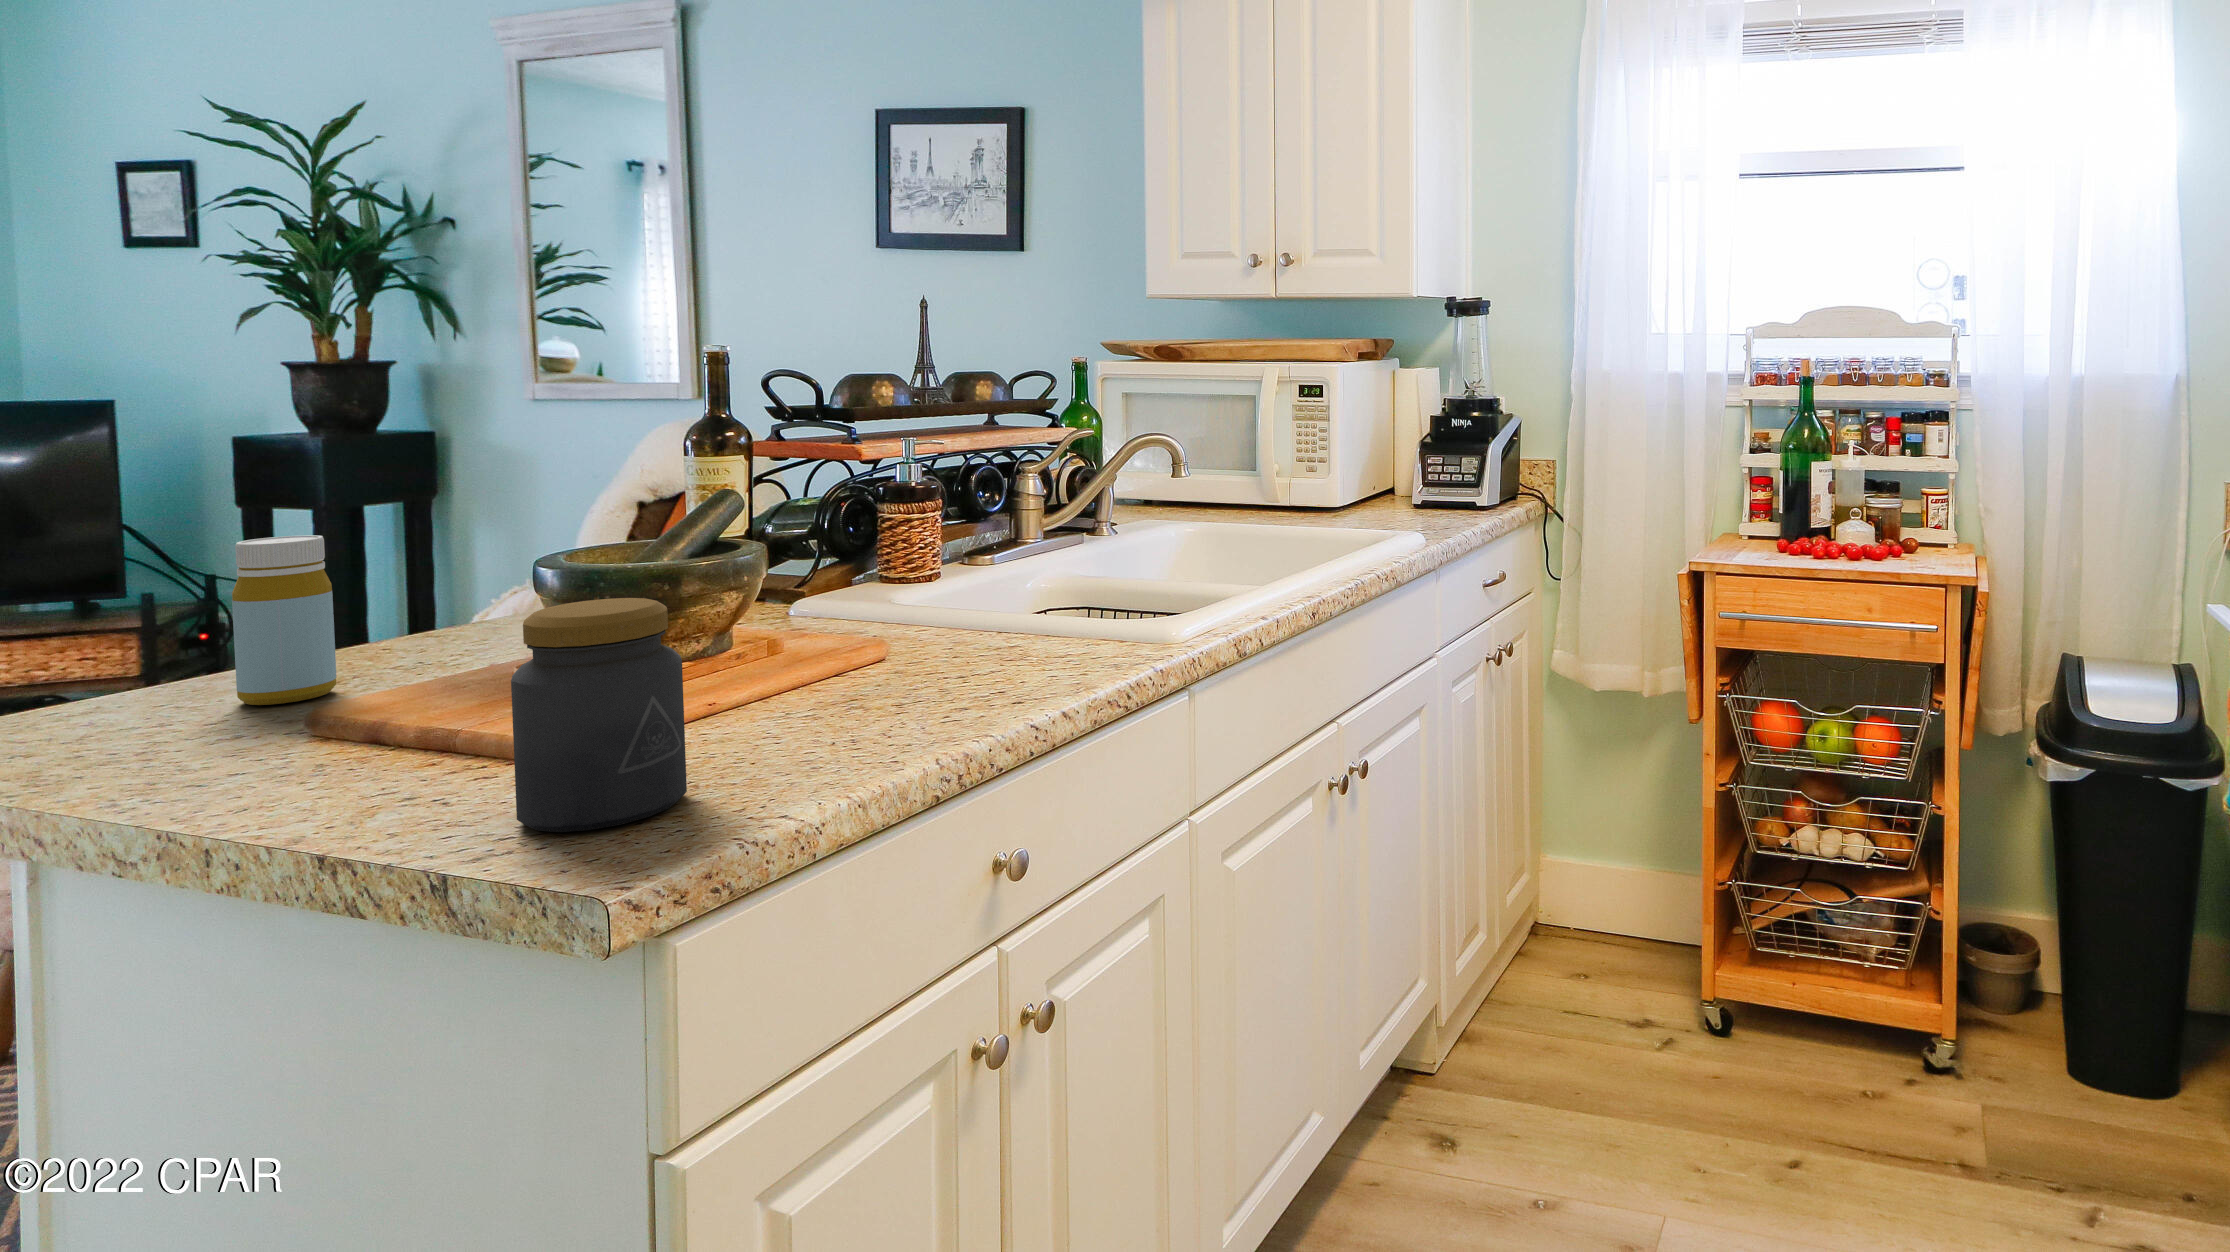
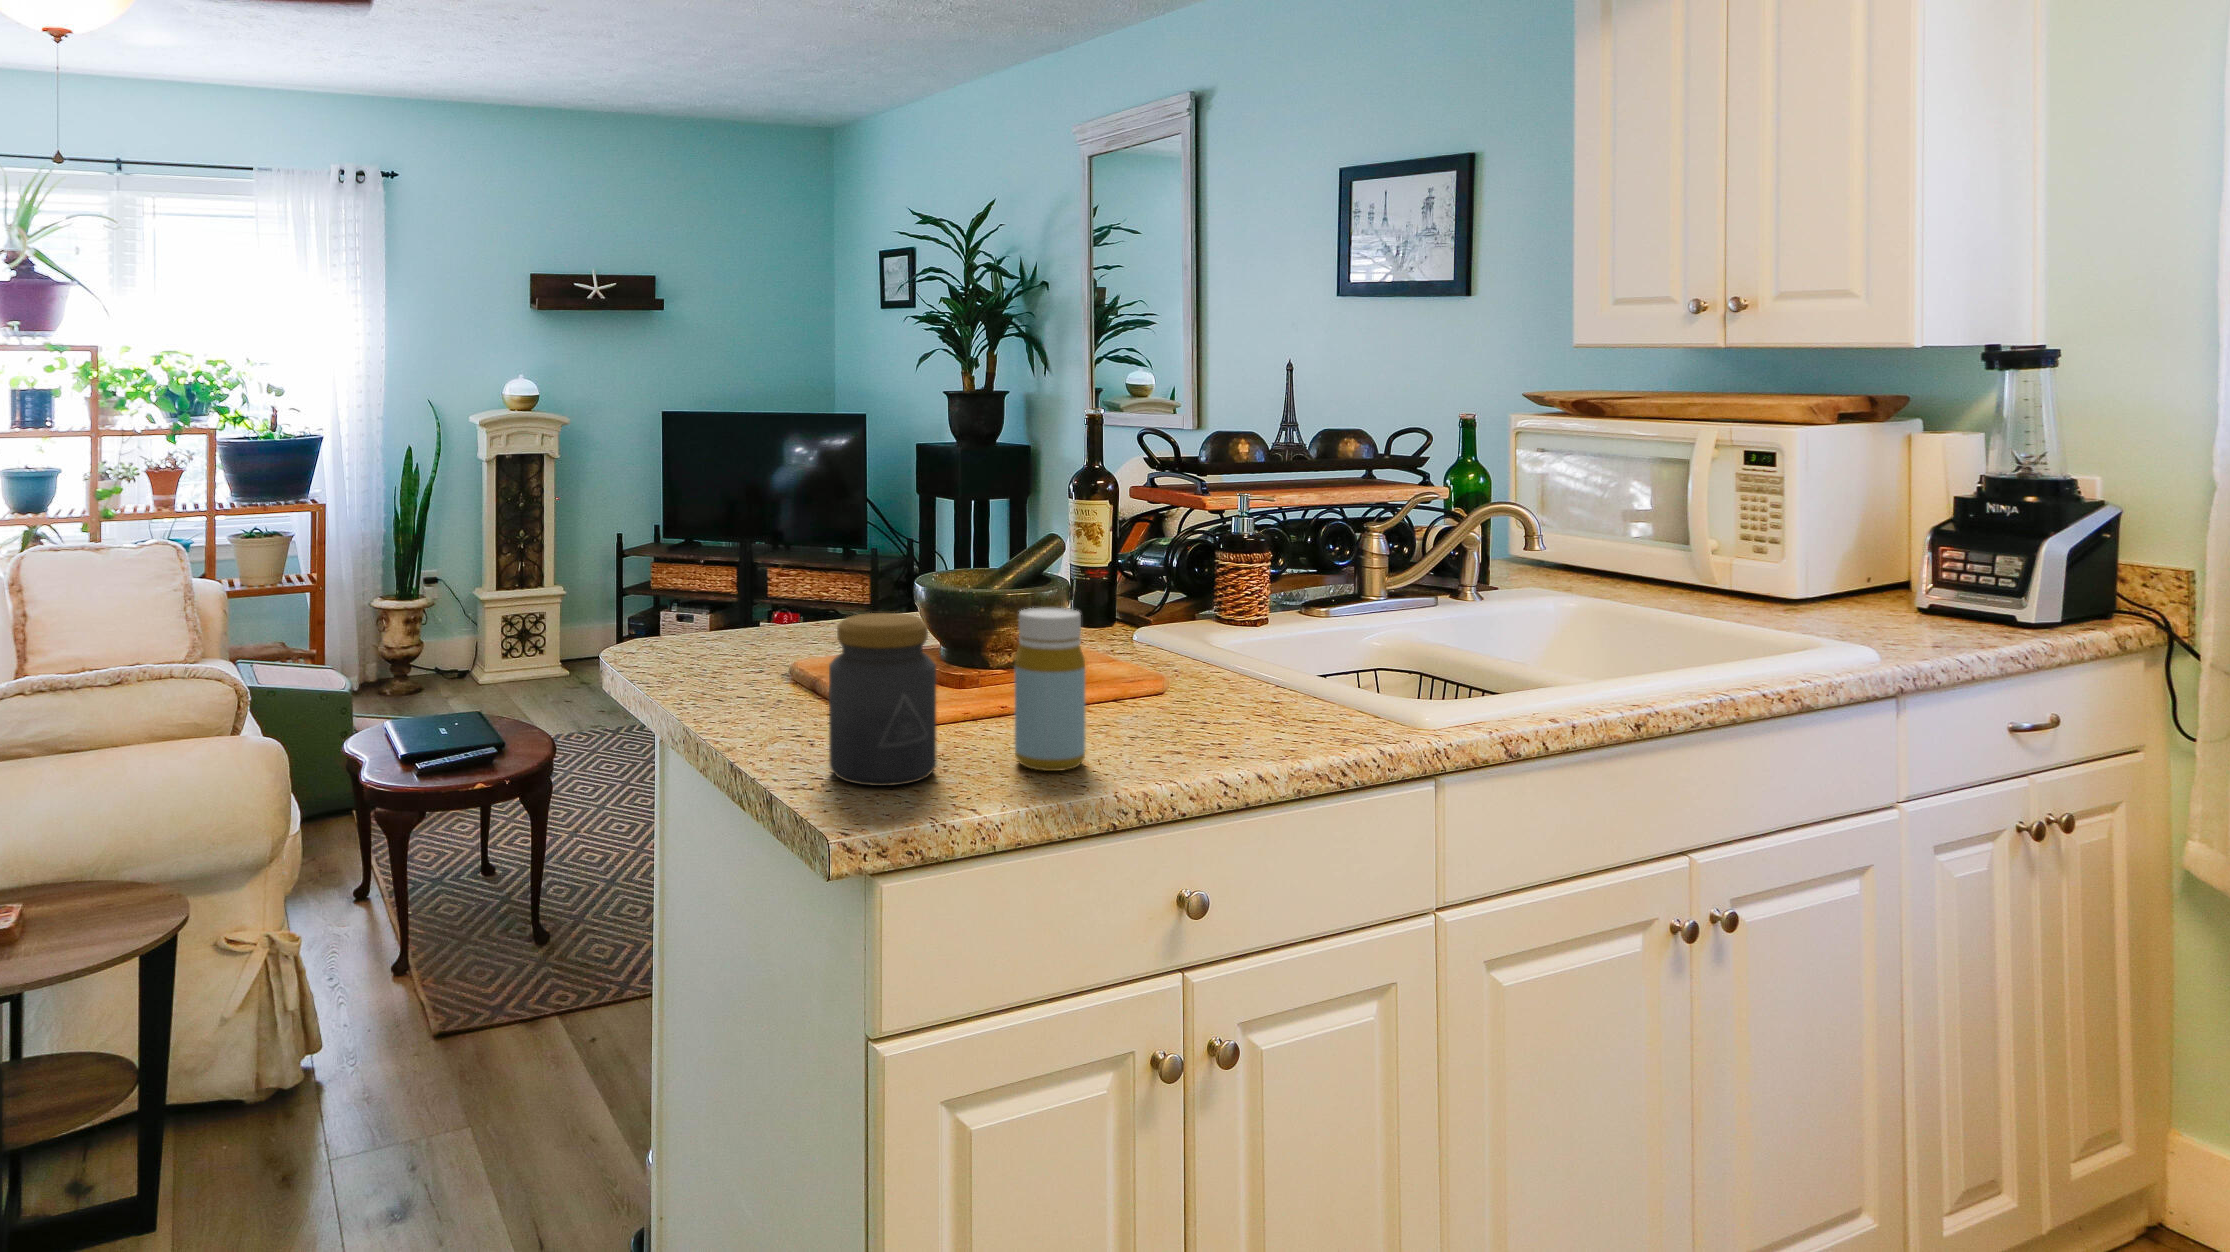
bottle: present [232,535,337,705] -> present [1014,608,1086,771]

